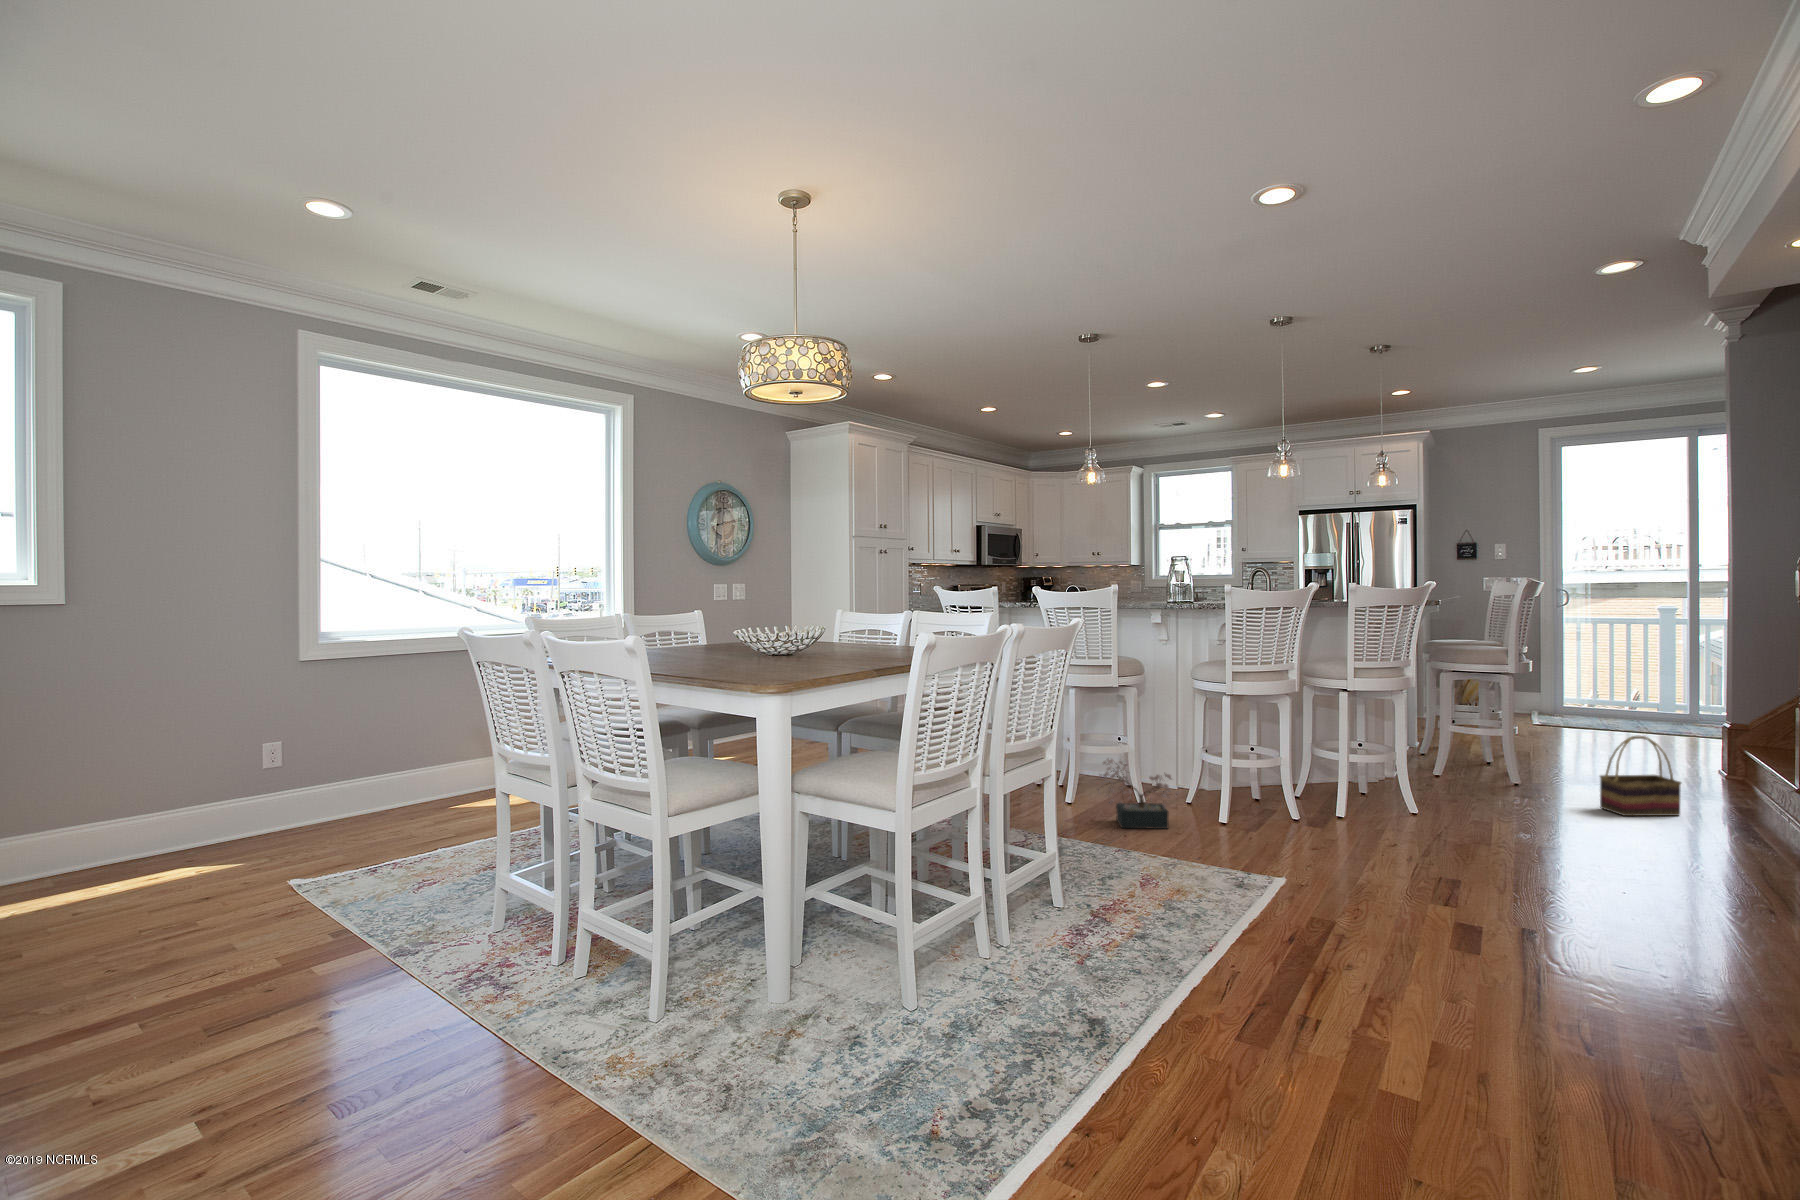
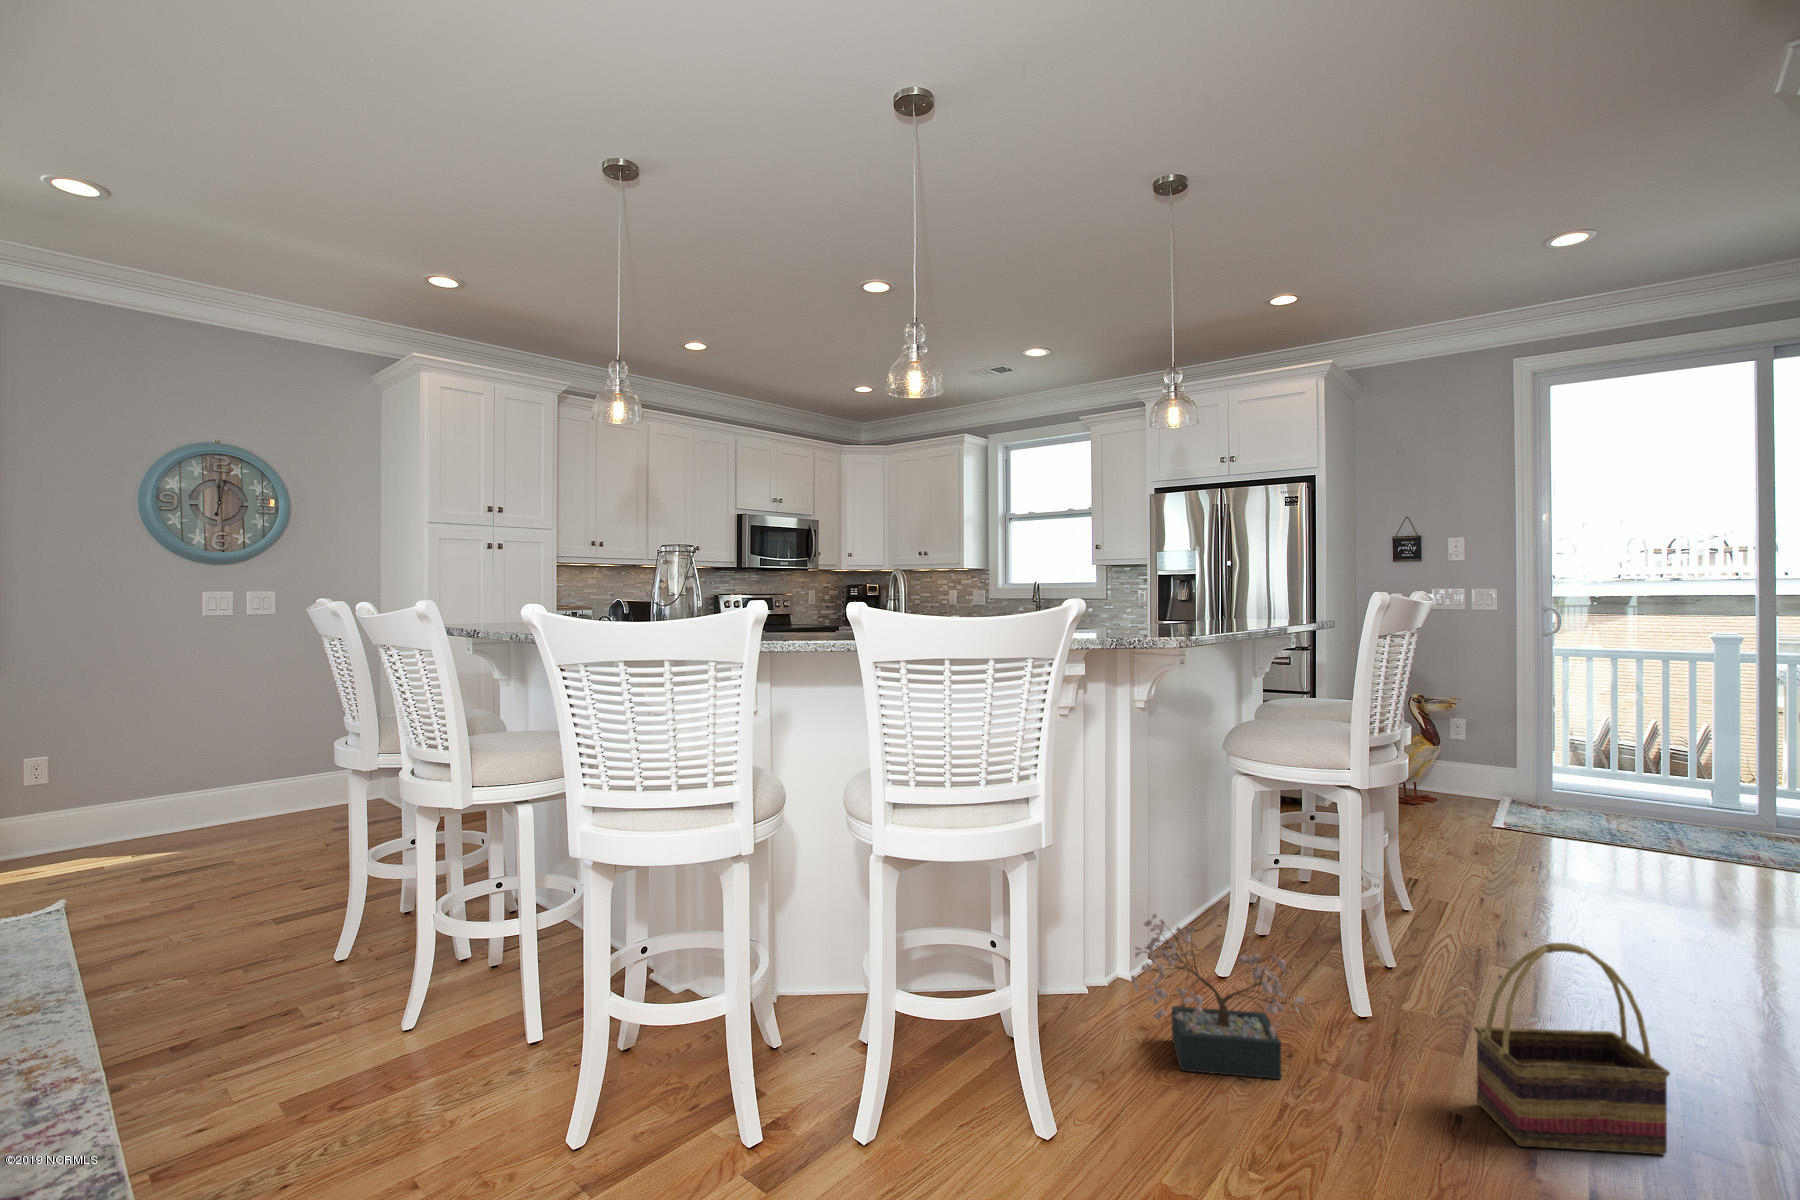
decorative plant: present [1097,759,1179,829] -> present [1132,914,1304,1079]

